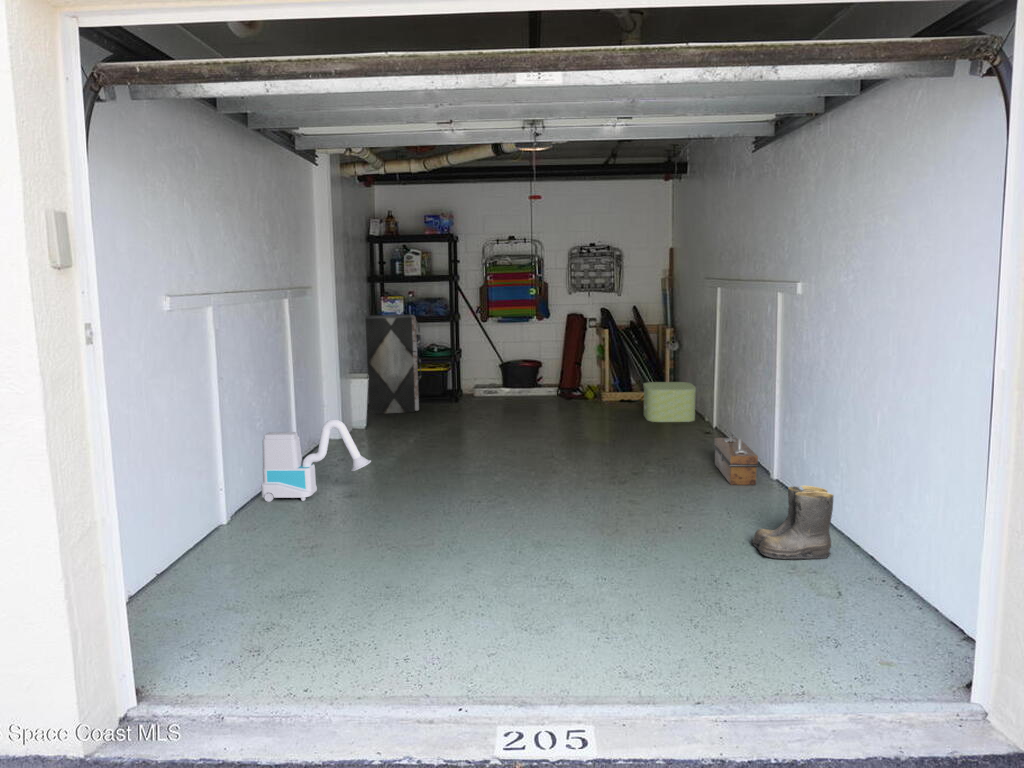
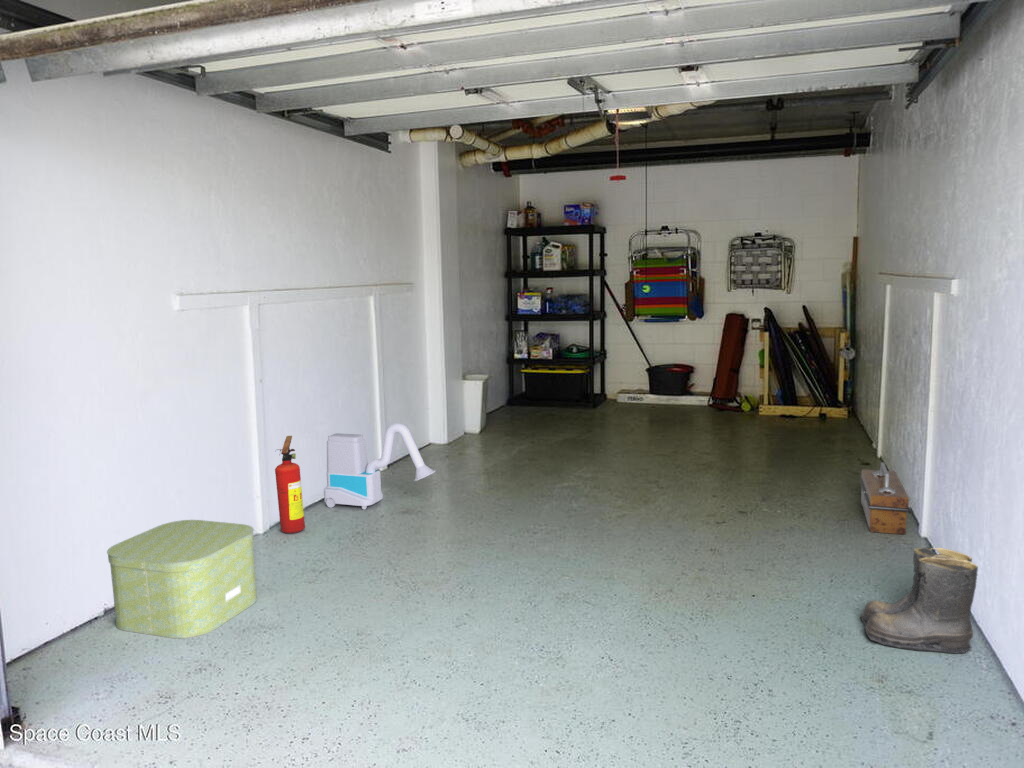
storage cabinet: present [365,314,421,414] -> none [491,312,550,417]
storage box: present [643,382,696,422] -> present [107,520,257,638]
fire extinguisher: none [229,435,259,526] -> present [275,436,305,533]

